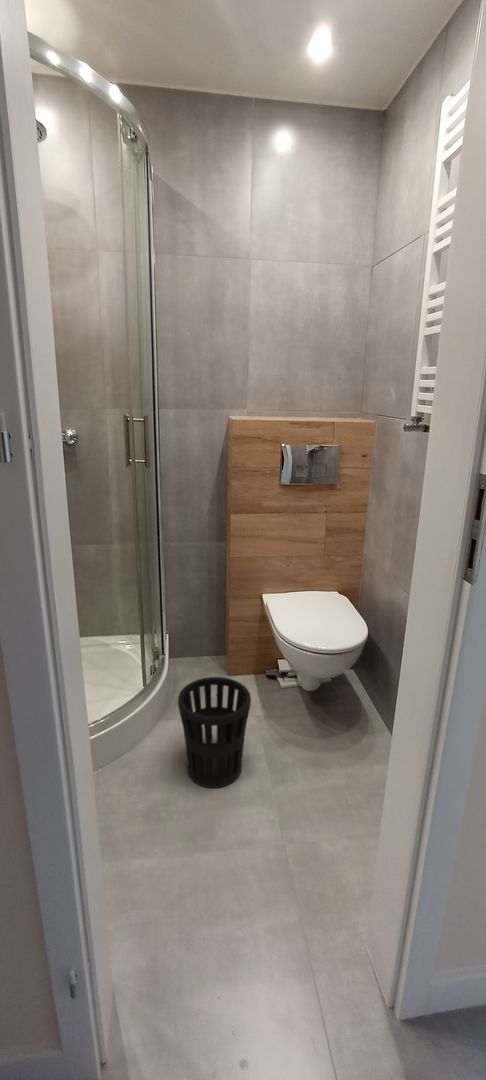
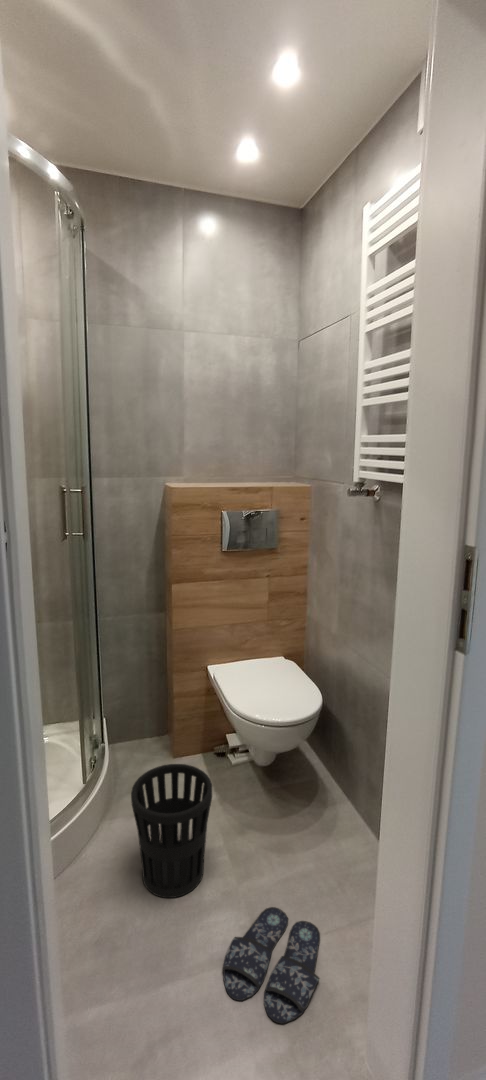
slippers: none [245,808,337,895] -> present [223,907,320,1024]

